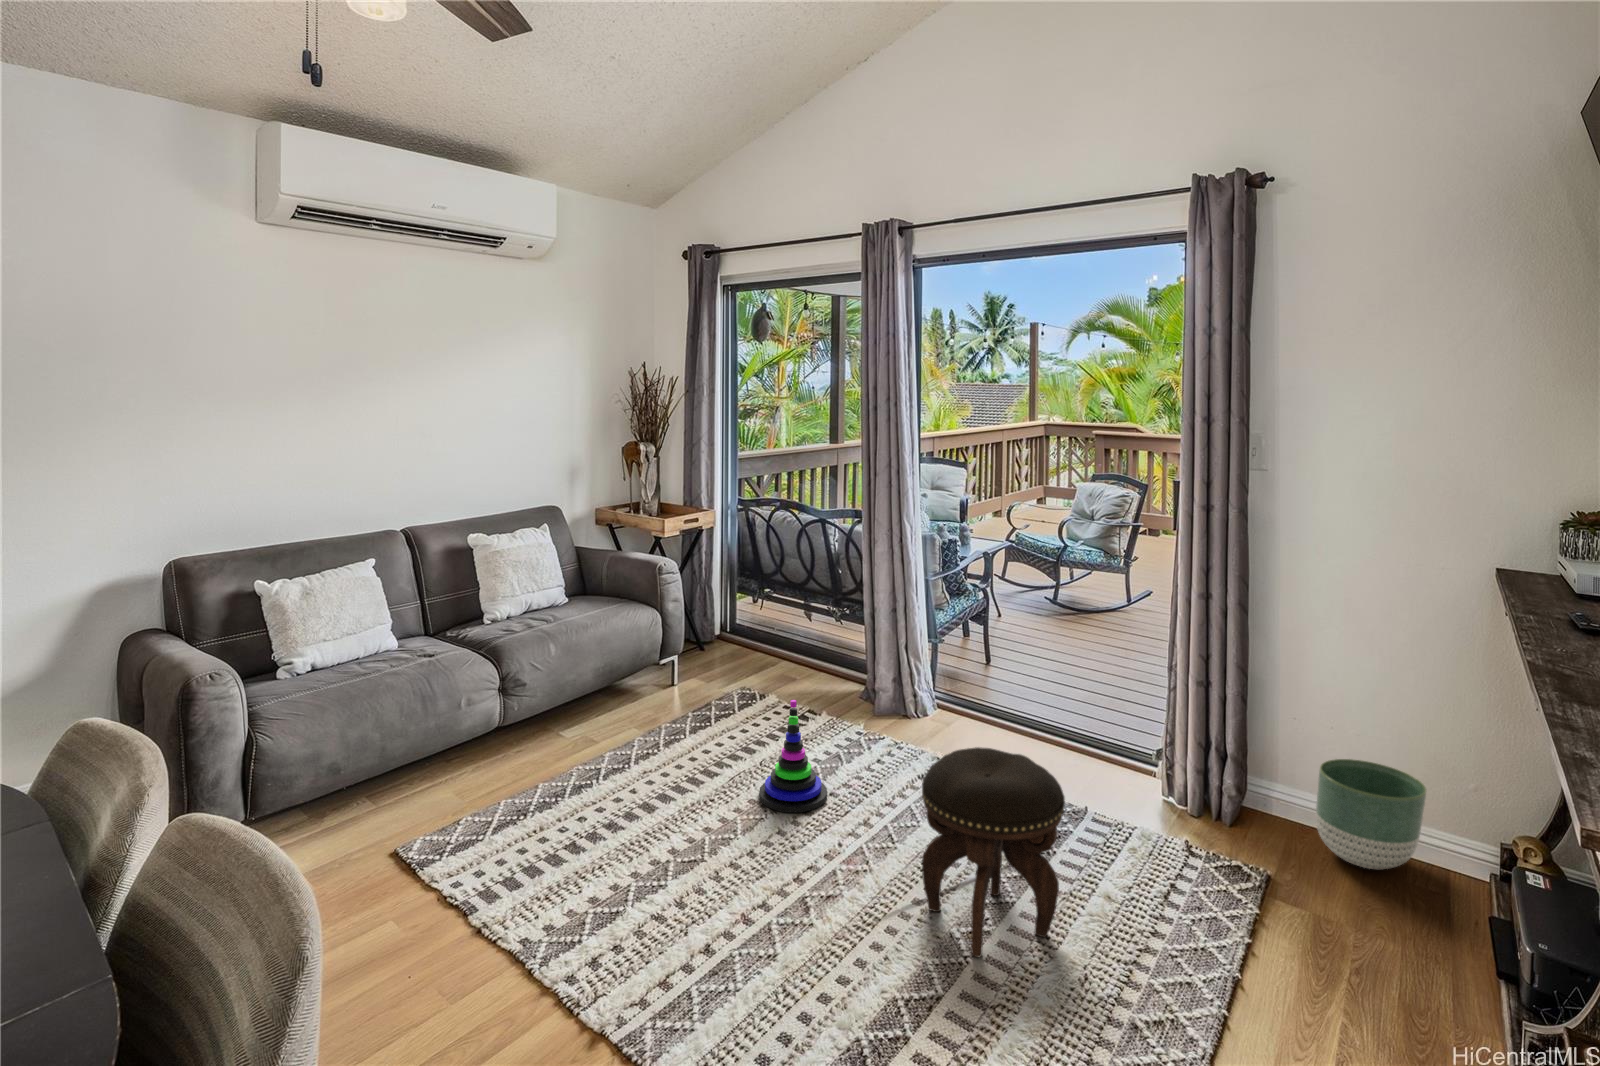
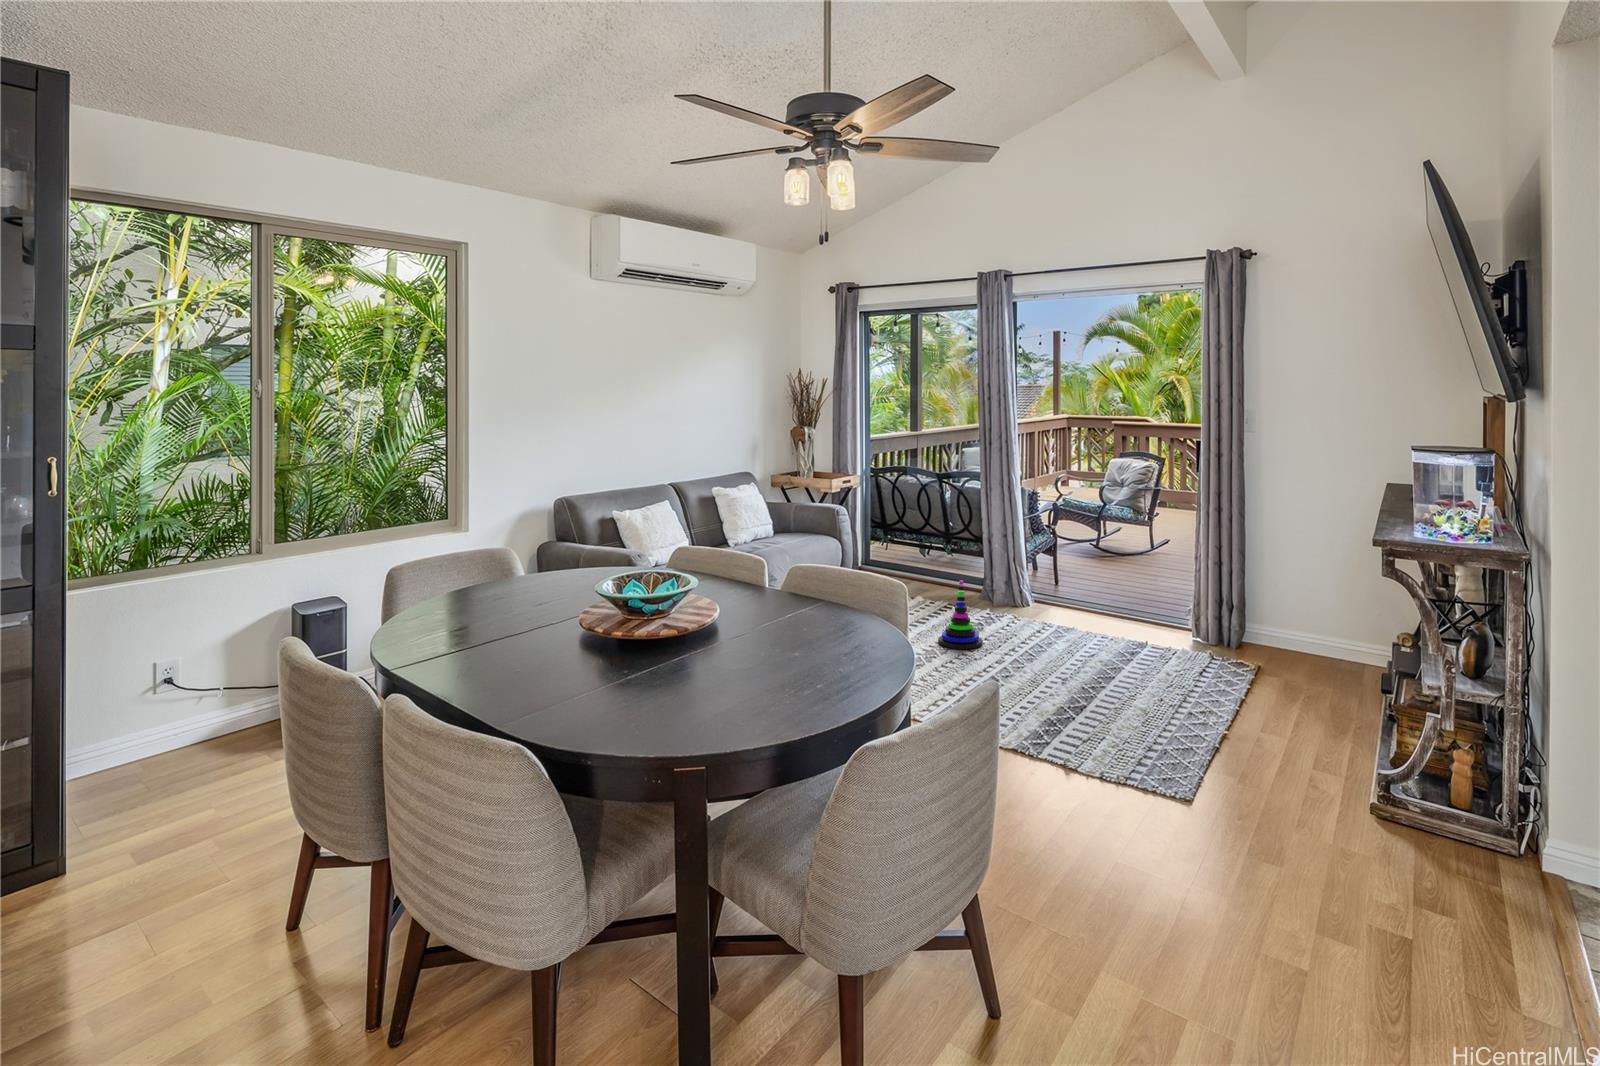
footstool: present [922,747,1065,957] -> none [1063,589,1149,698]
planter: present [1316,759,1426,869] -> none [1290,604,1354,664]

